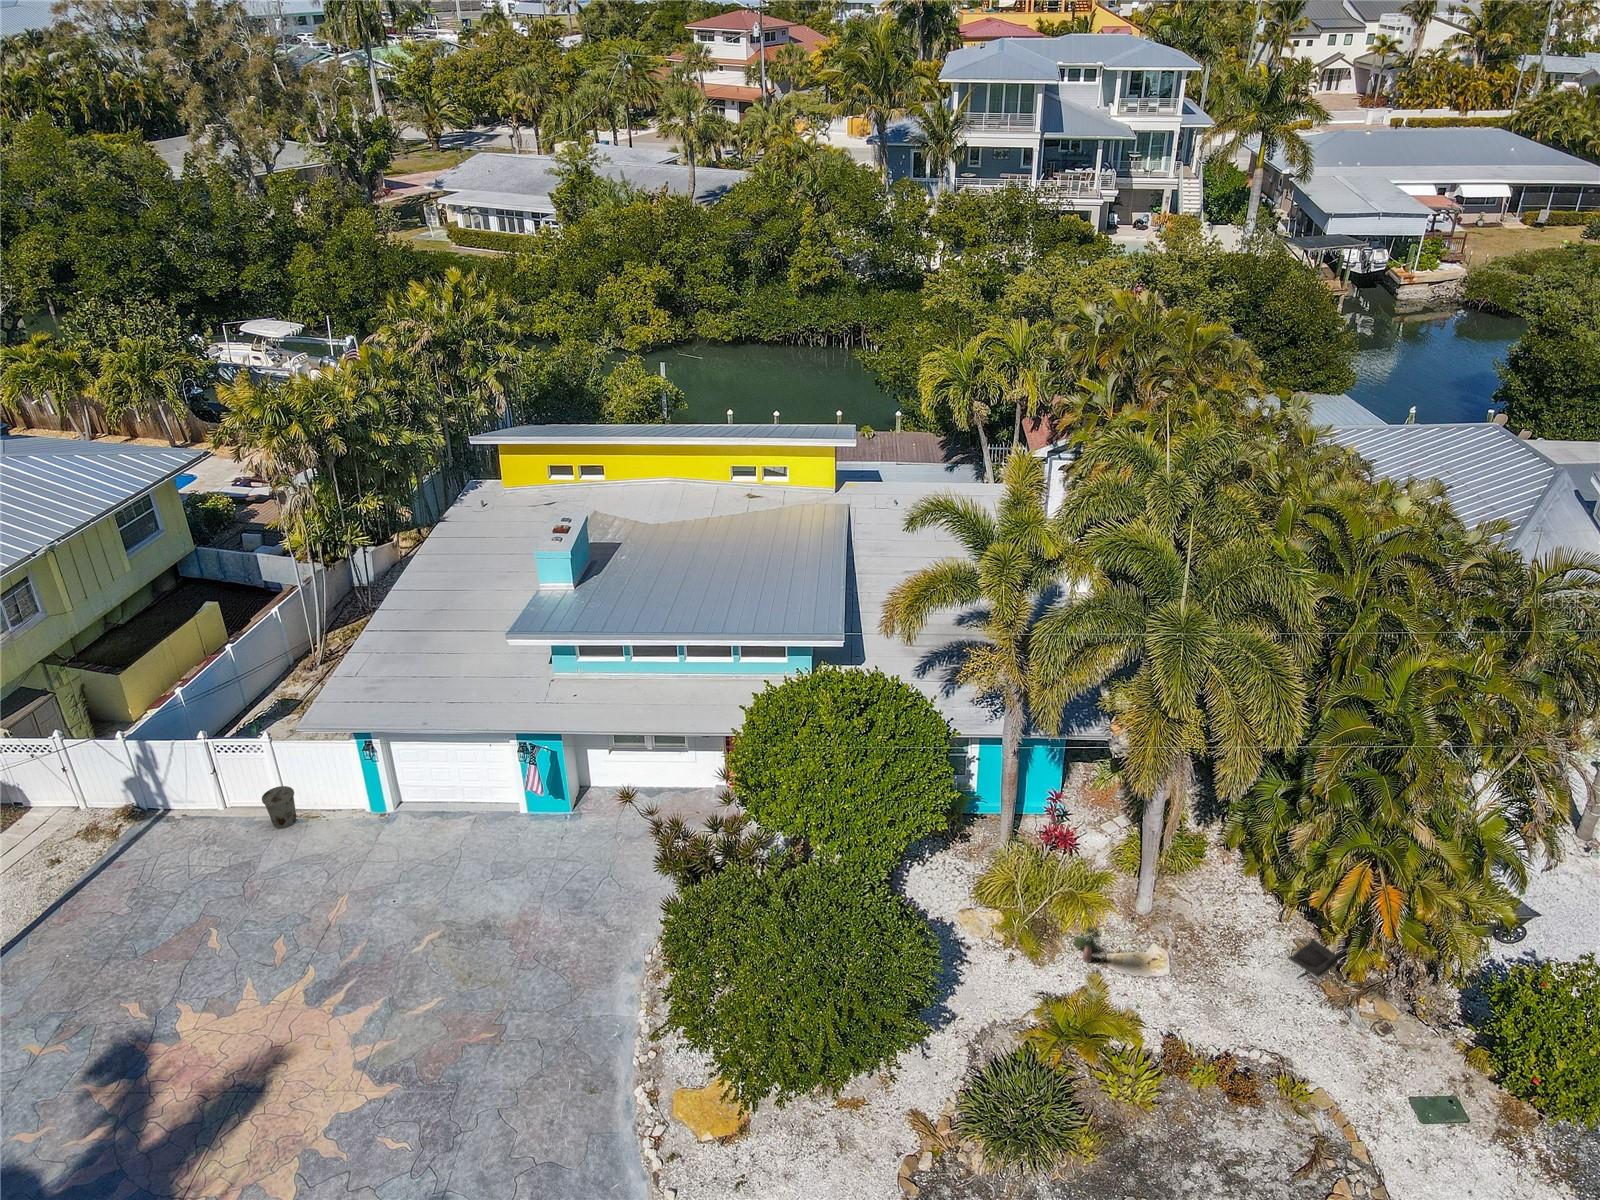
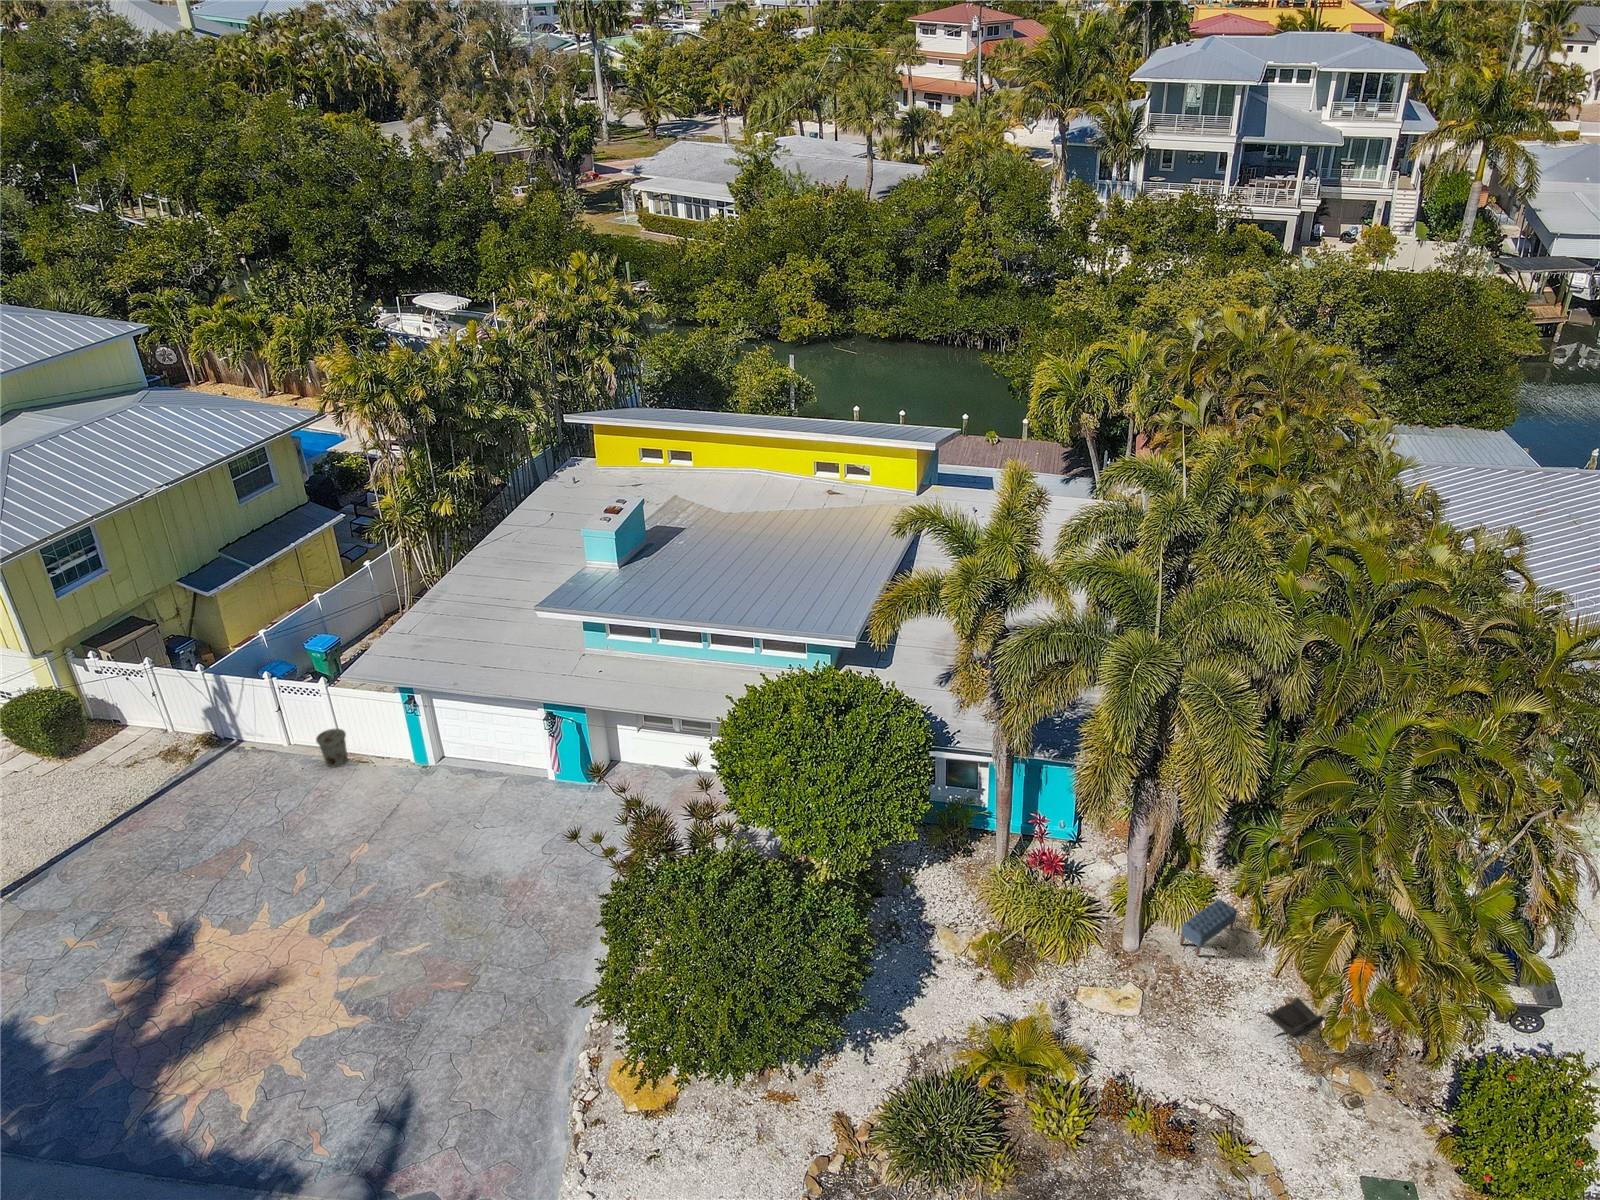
bench: none [1190,856,1239,913] -> present [1180,899,1238,956]
potted plant: present [1073,927,1101,962] -> none [1043,952,1072,991]

